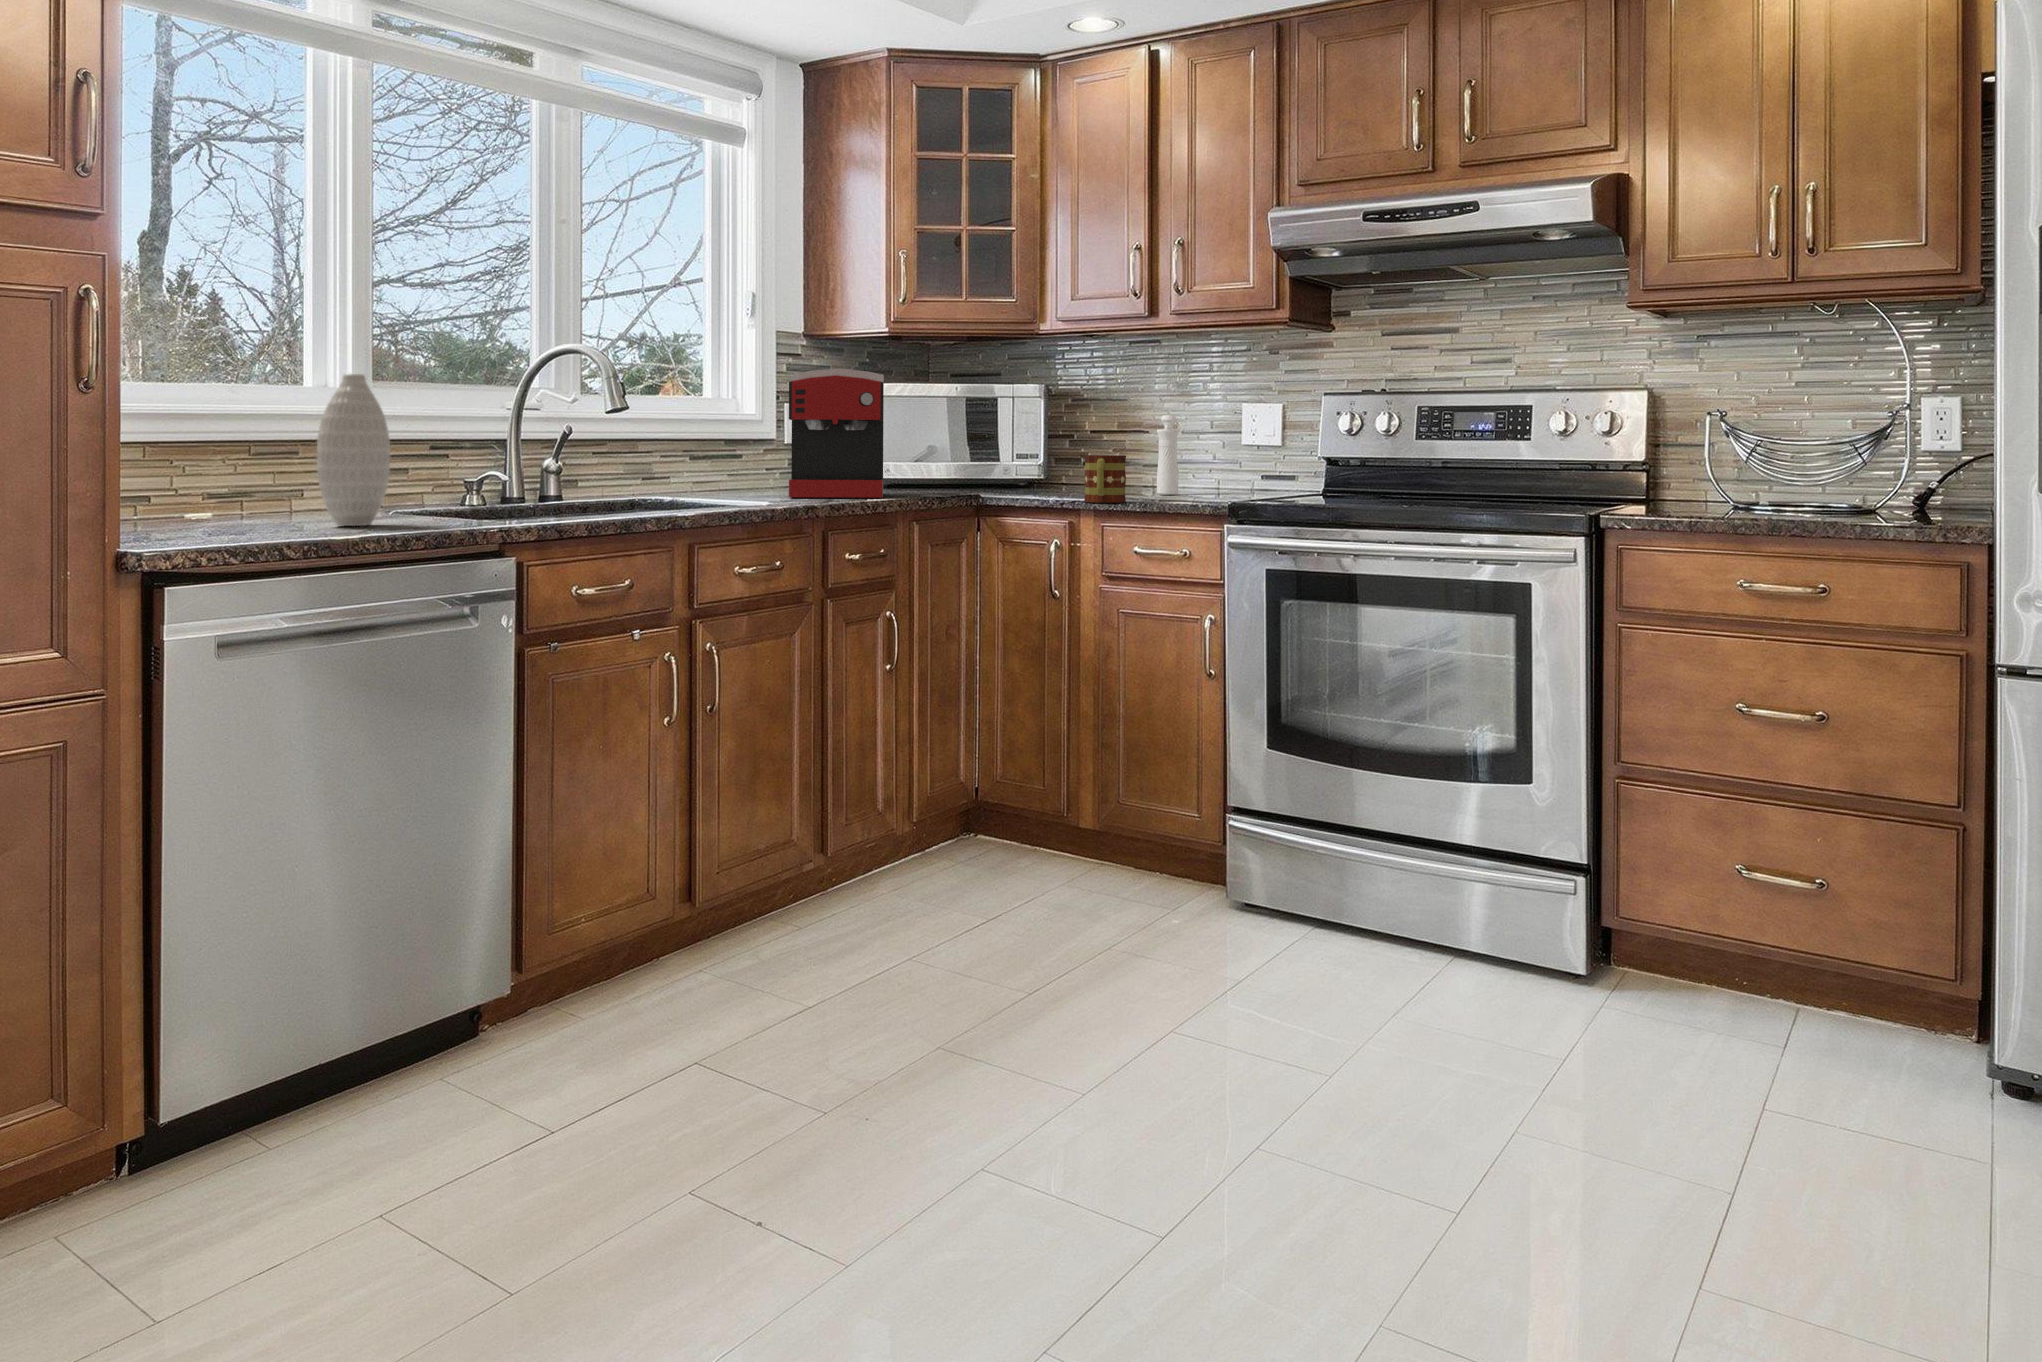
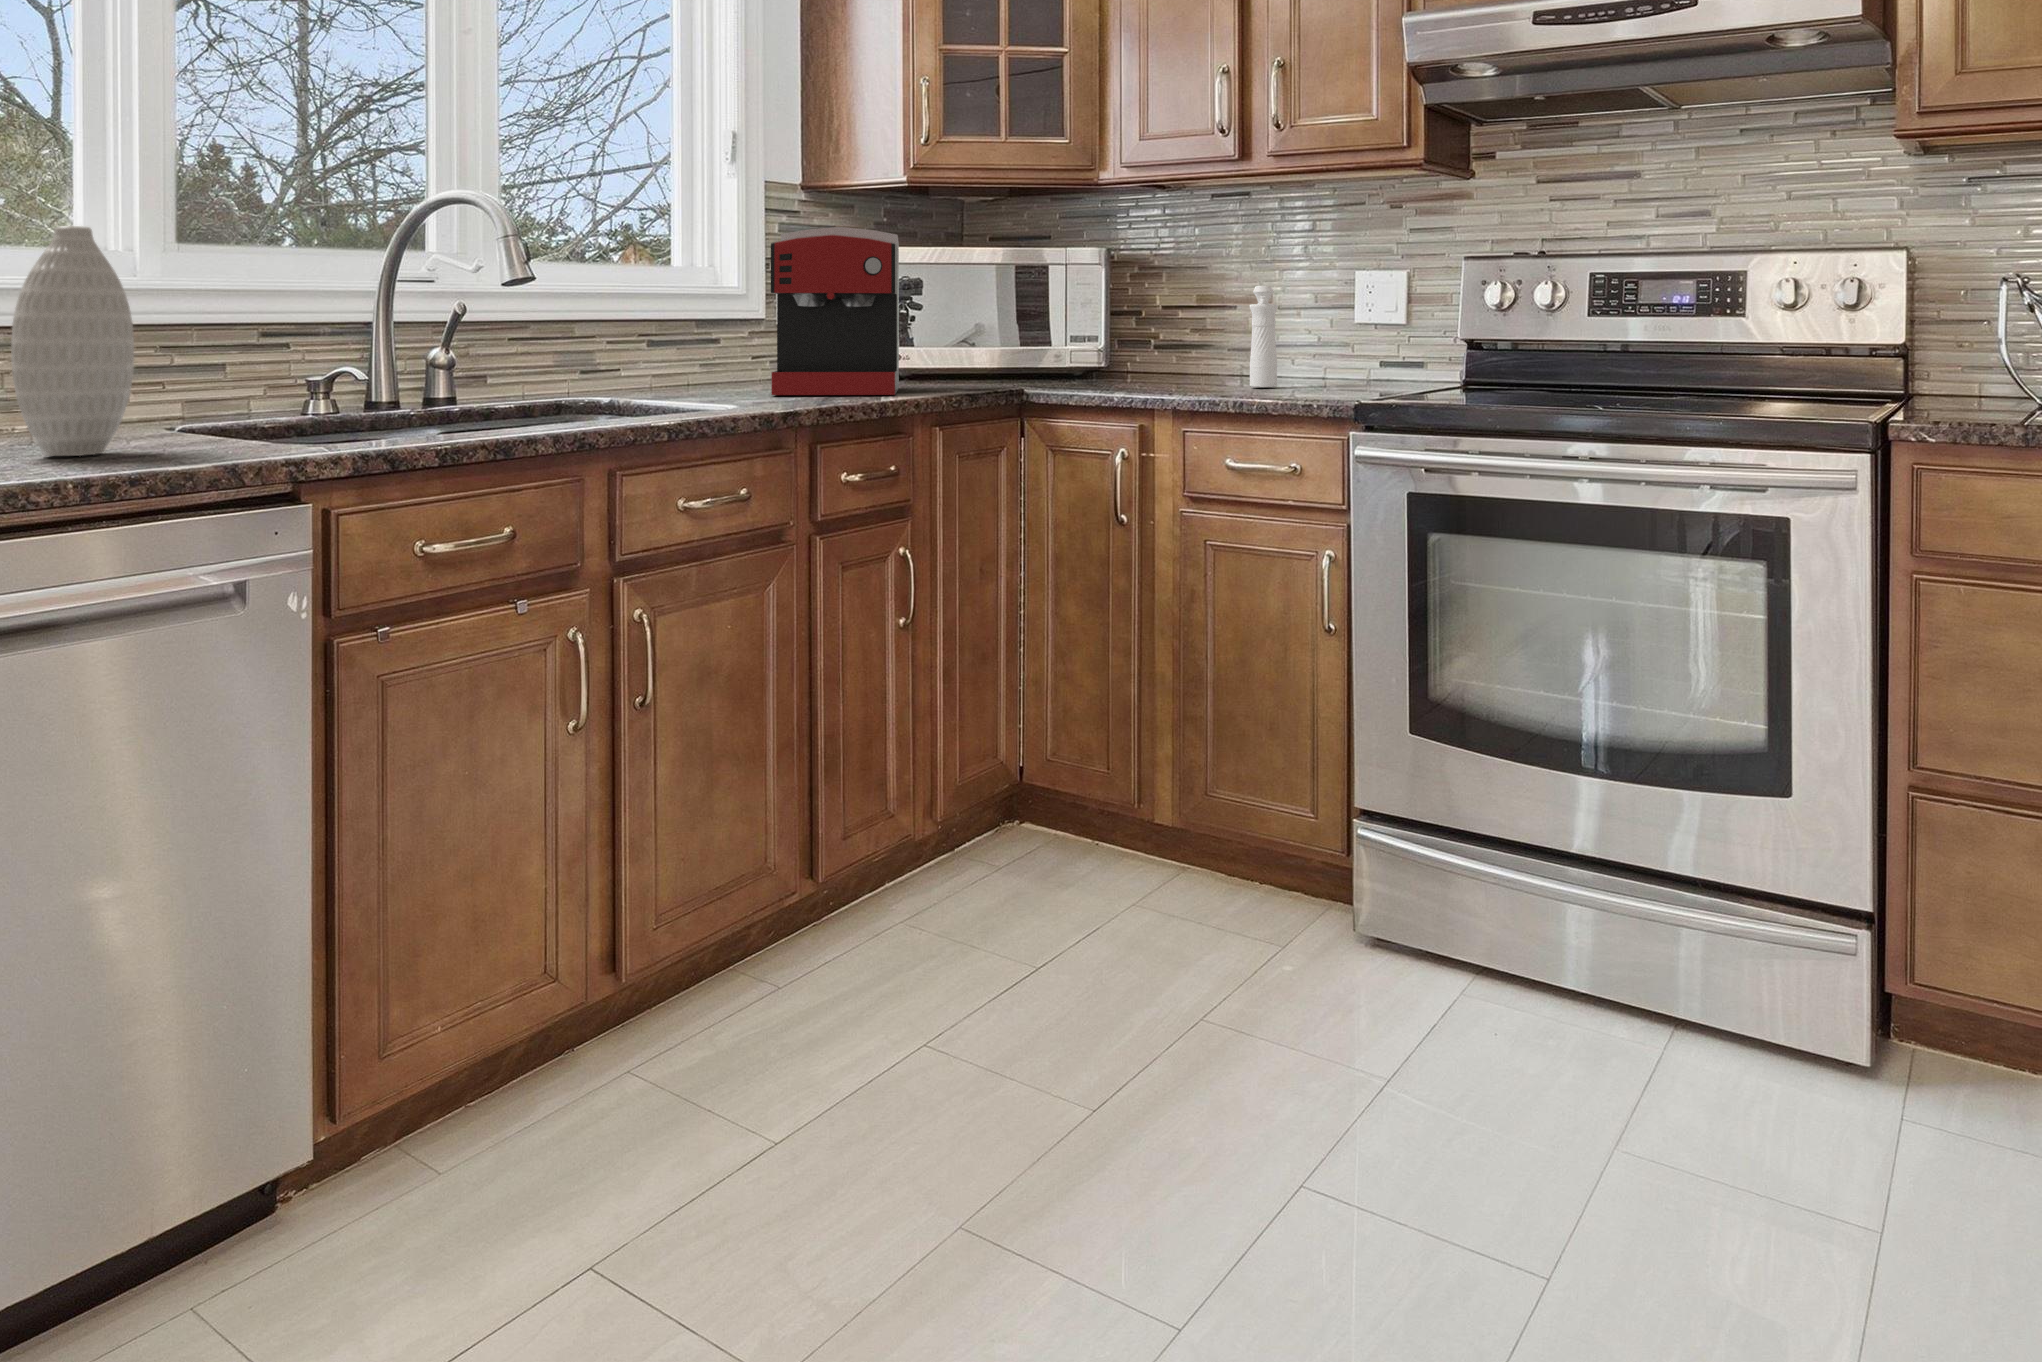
mug: present [1084,455,1126,503] -> none [1158,338,1213,401]

